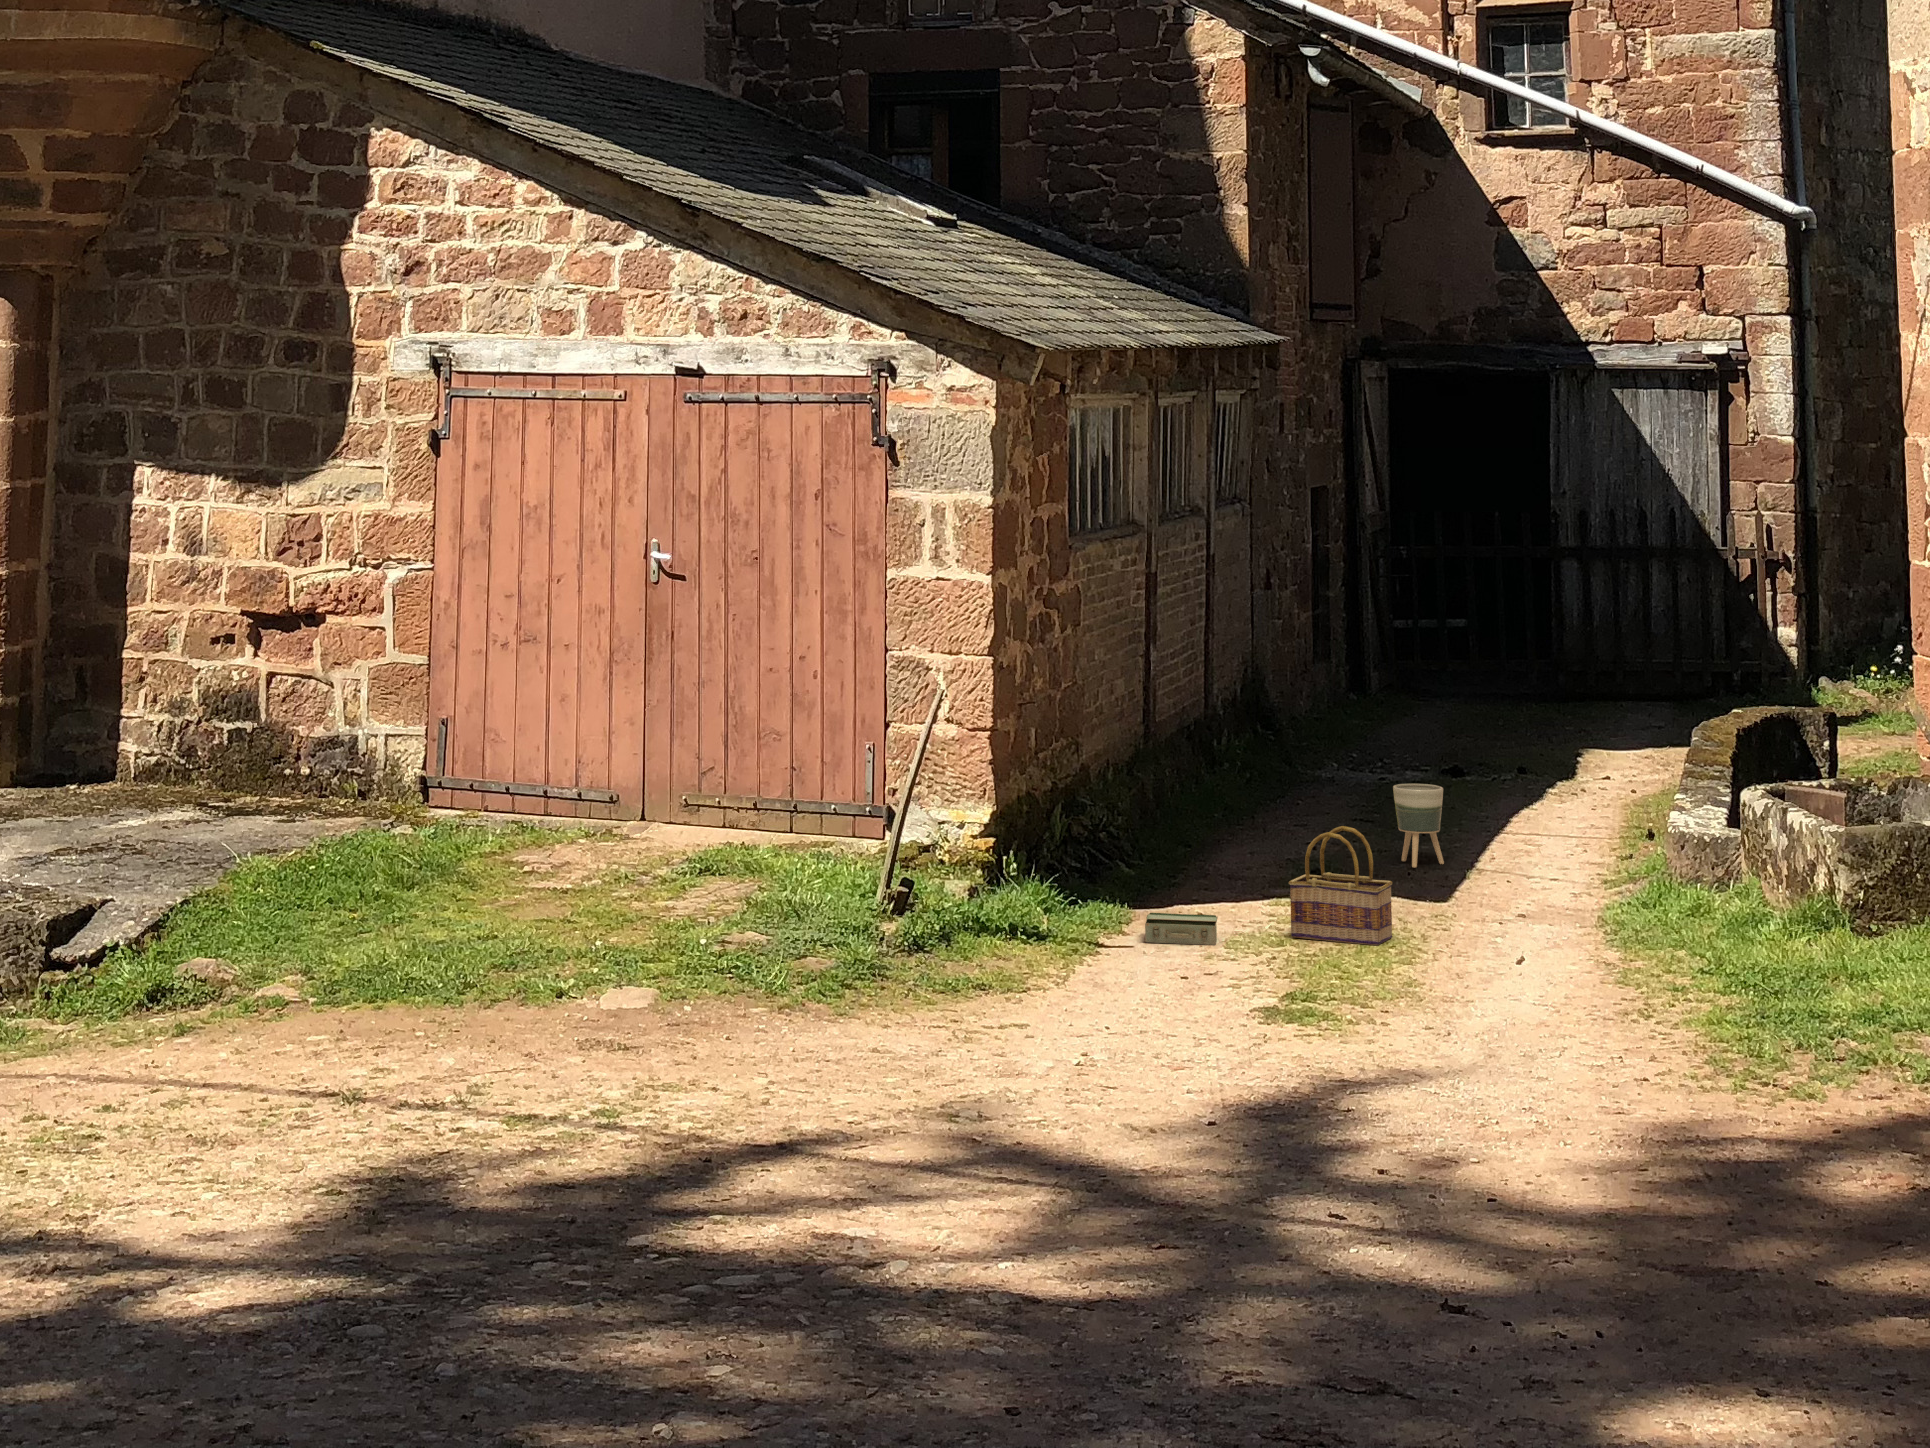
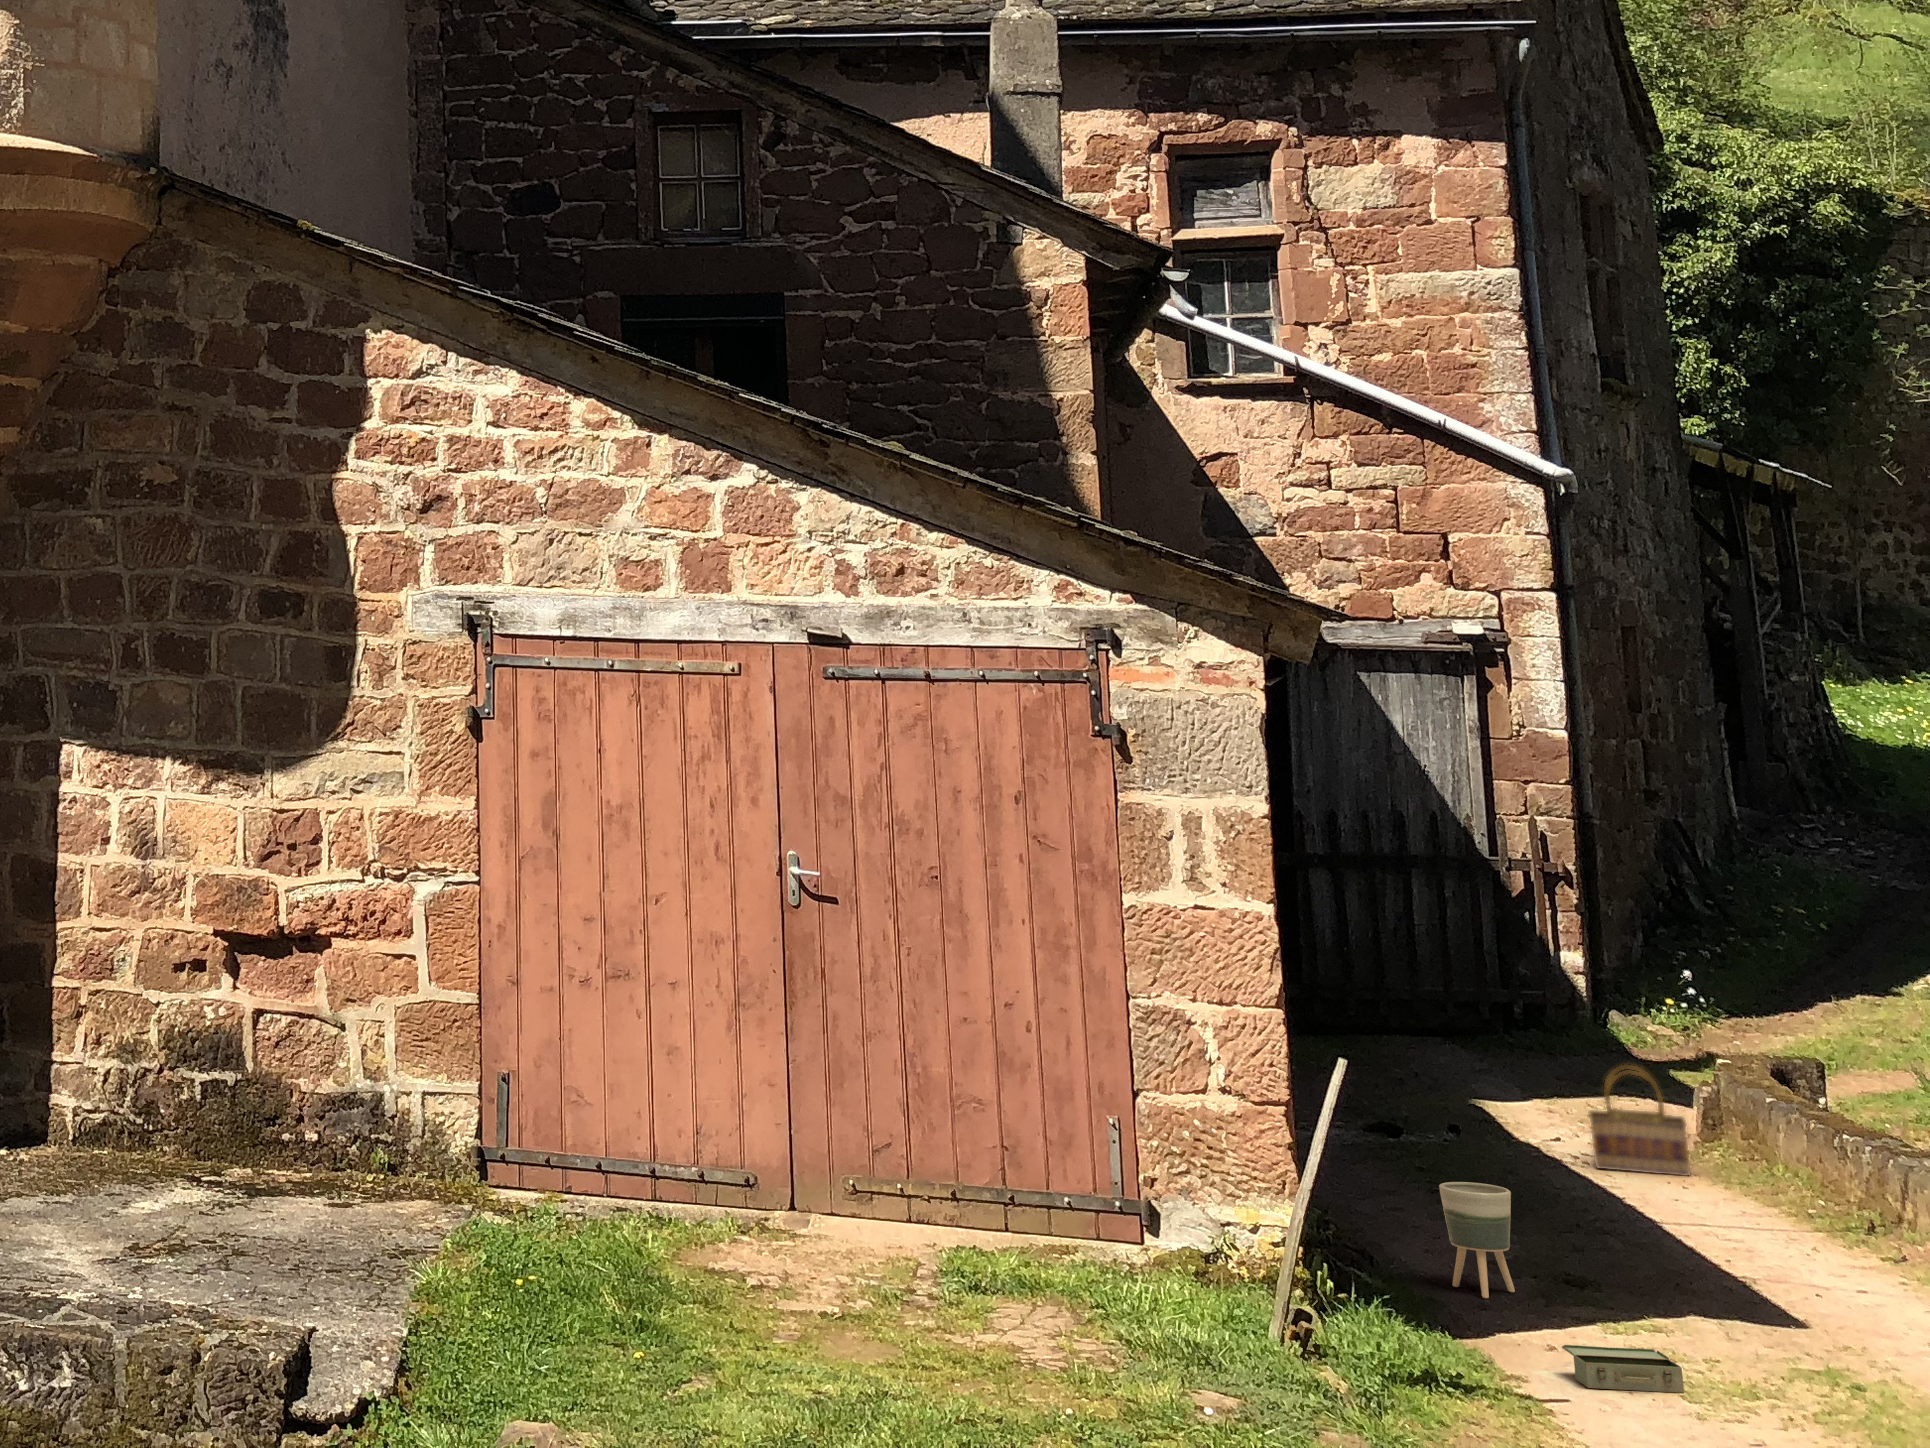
planter: present [1393,784,1444,868] -> present [1439,1182,1515,1298]
basket: present [1289,826,1392,945] -> present [1589,1065,1690,1176]

